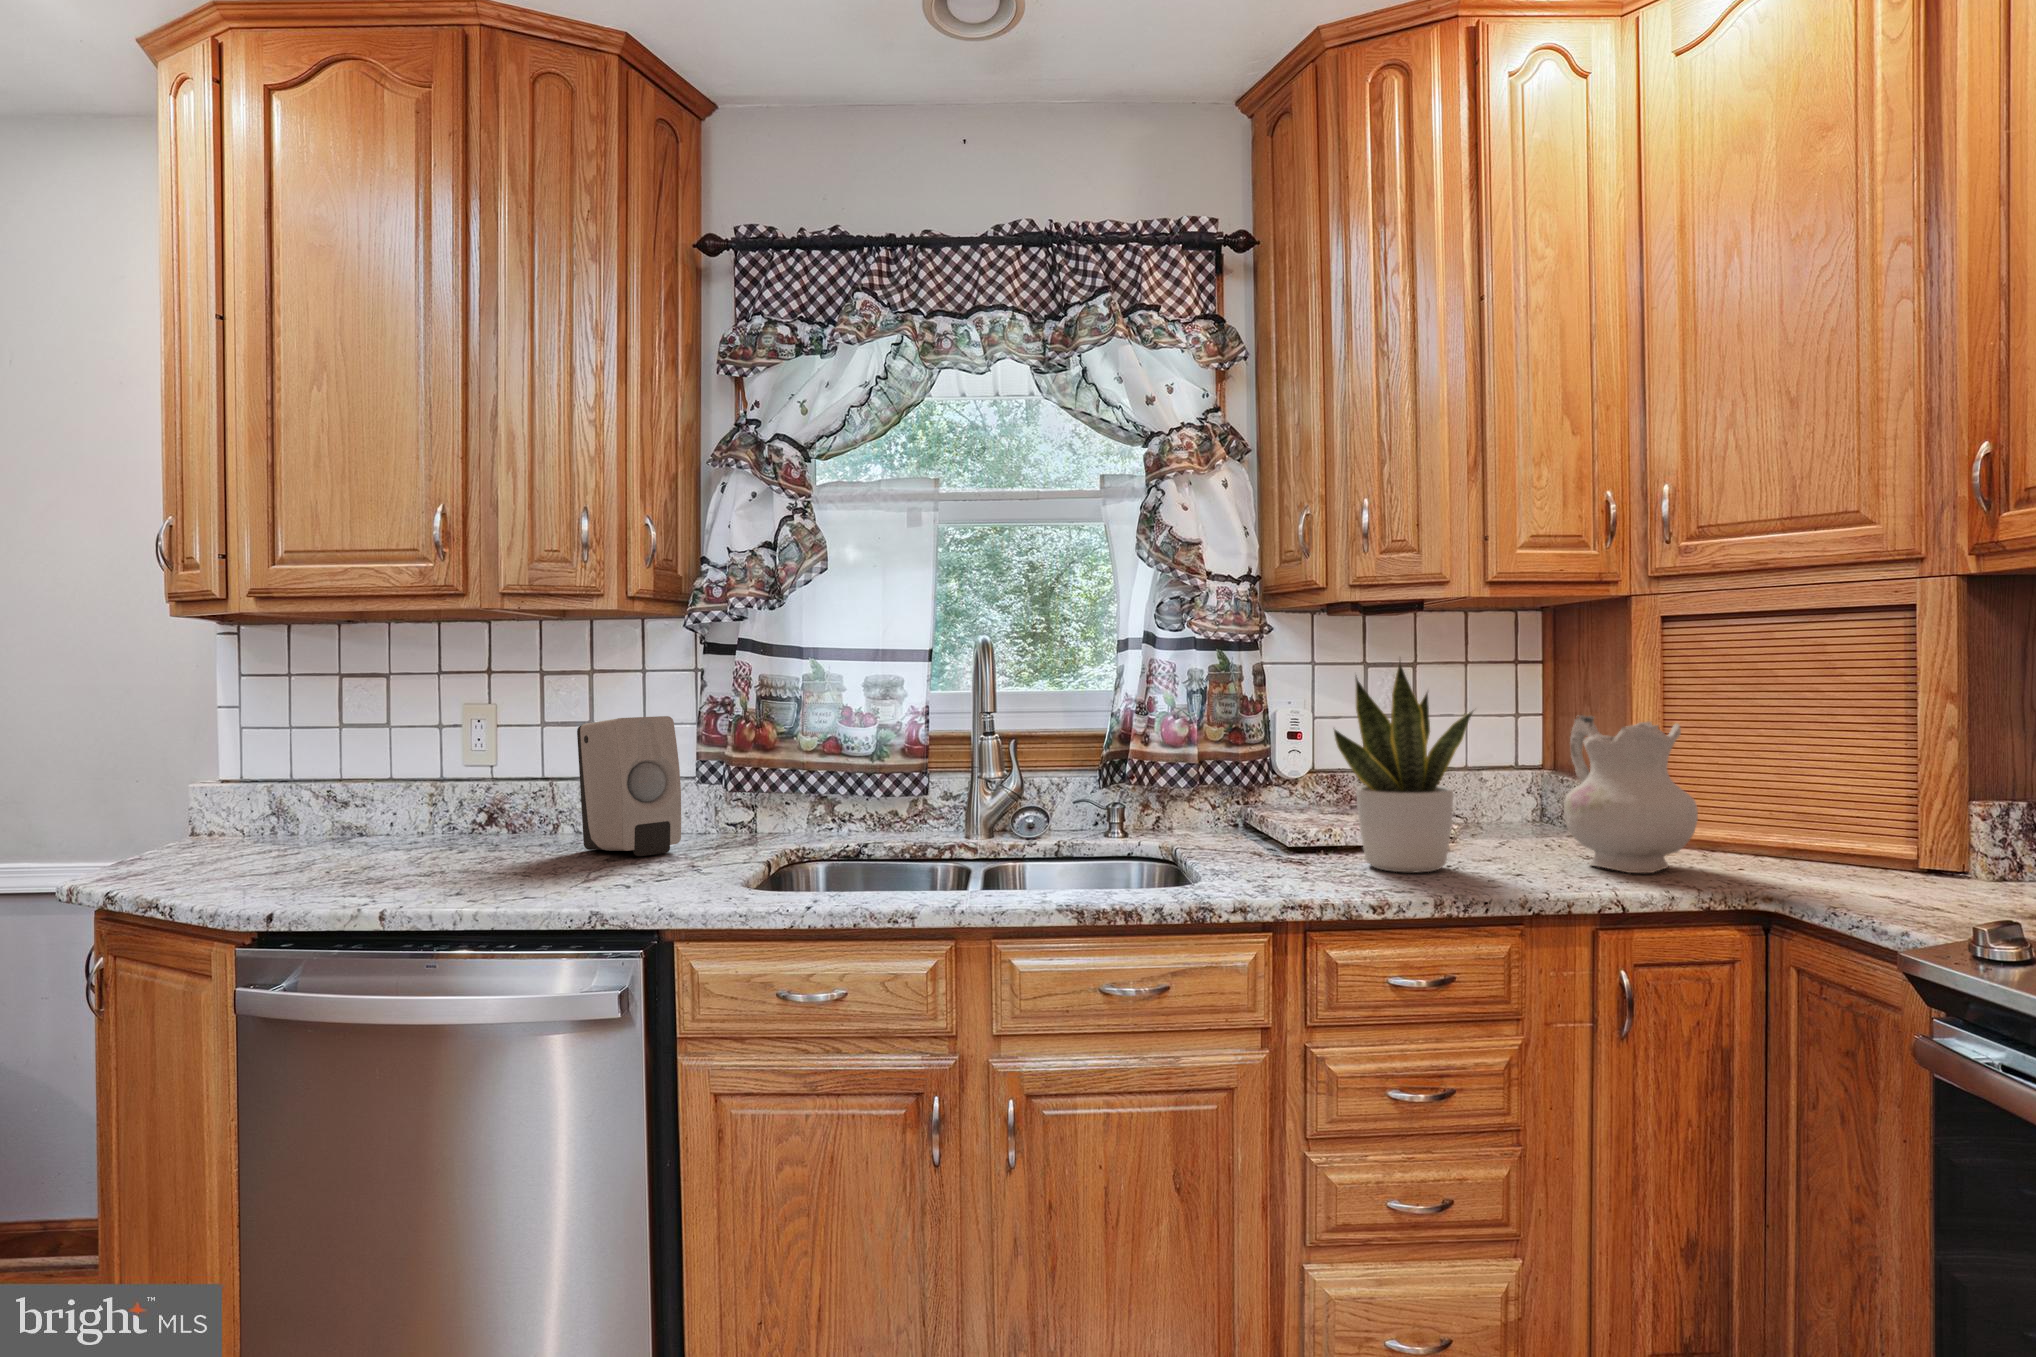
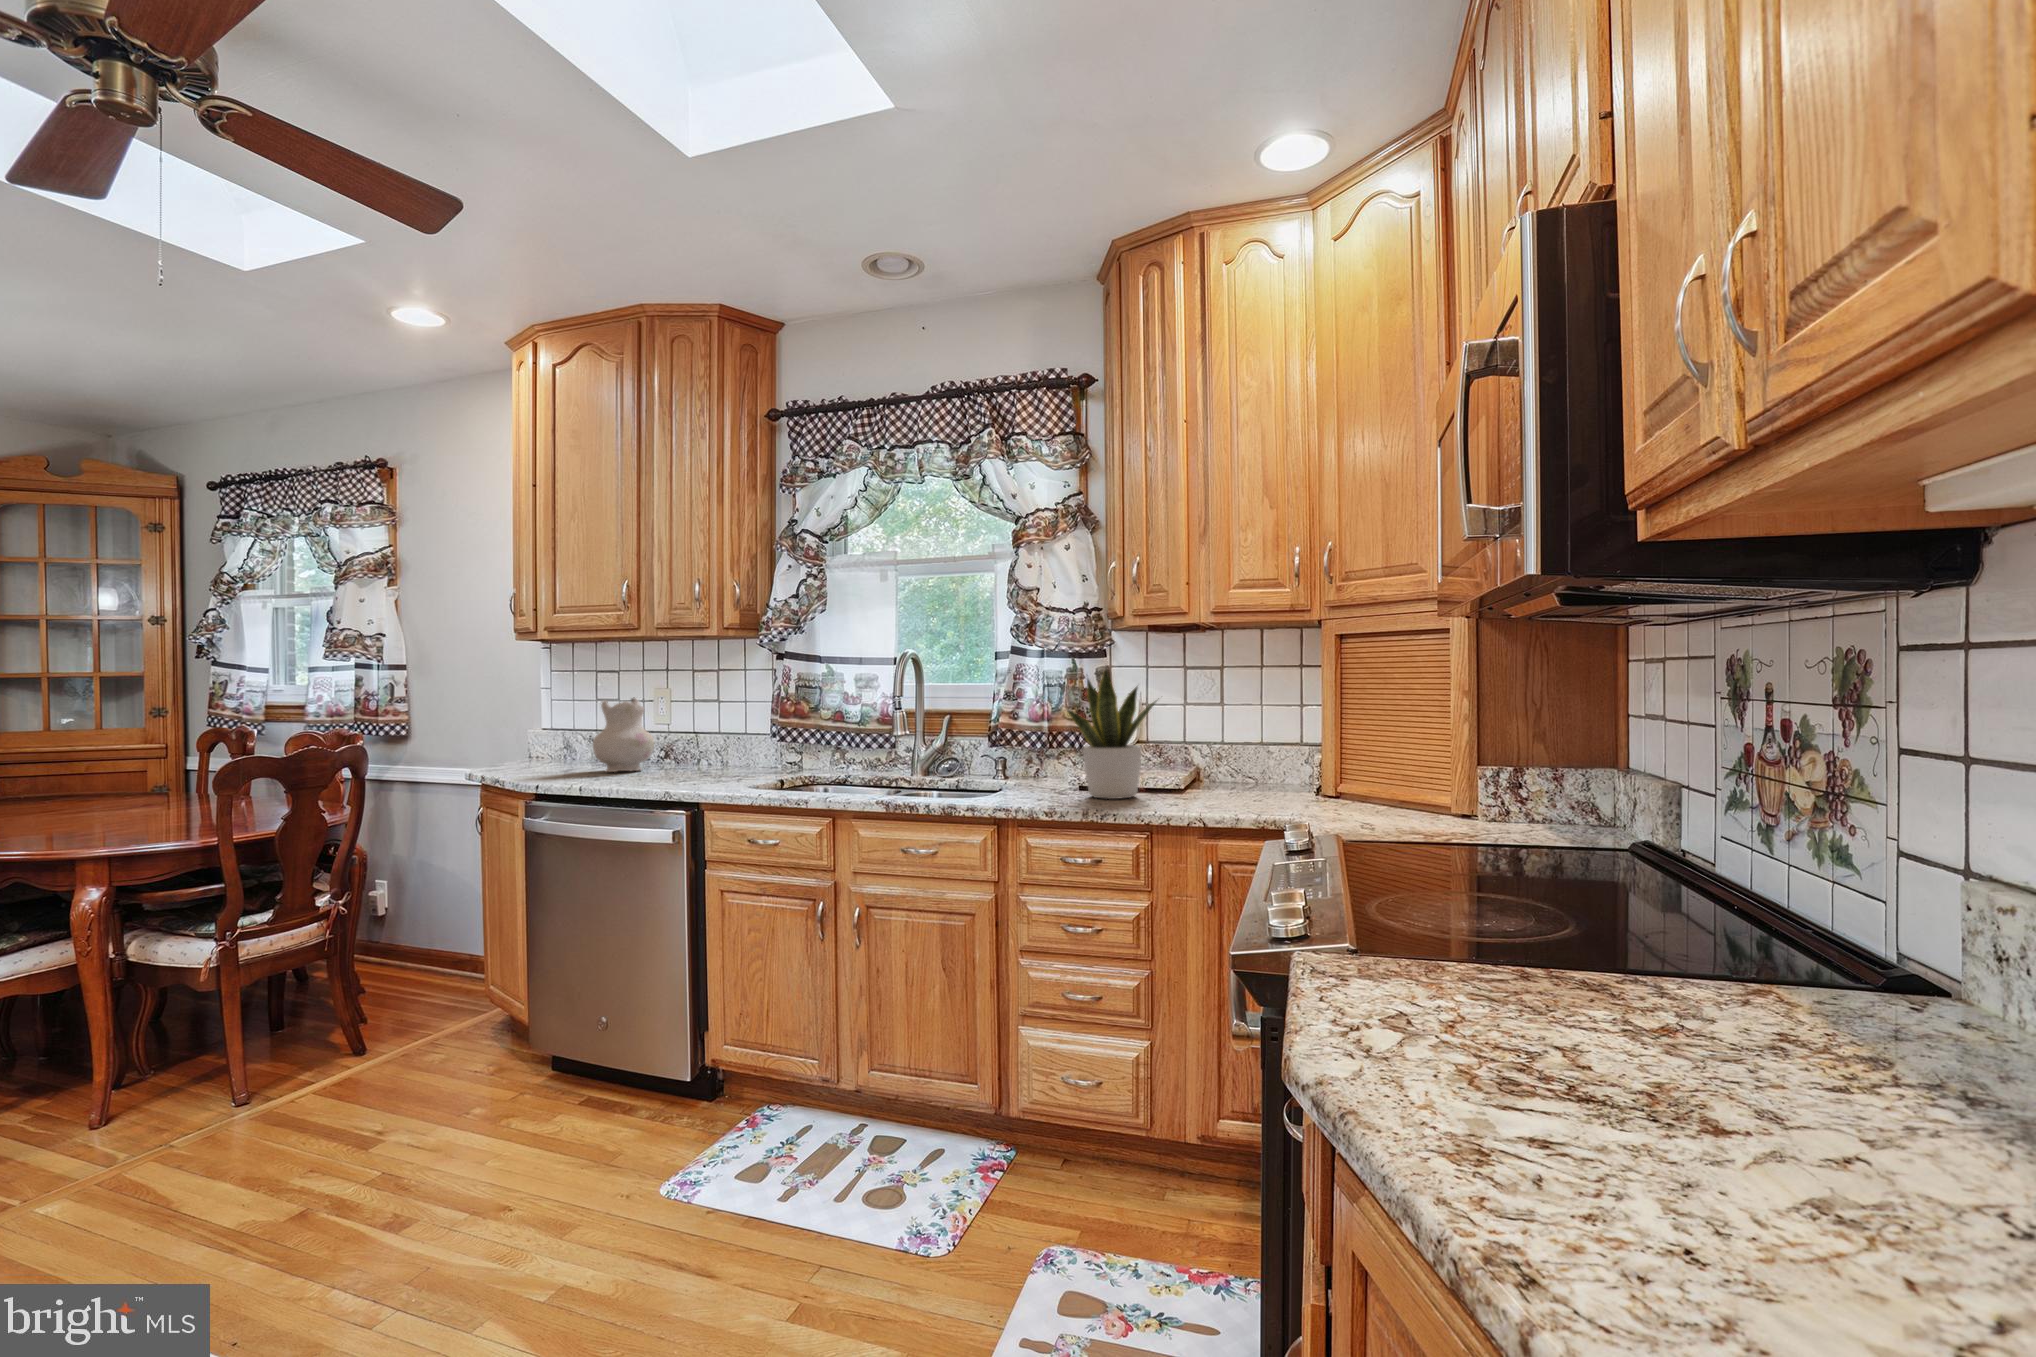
ceramic pitcher: present [1564,715,1698,873] -> present [593,697,654,772]
soap dispenser: present [577,716,681,856] -> none [695,697,743,776]

